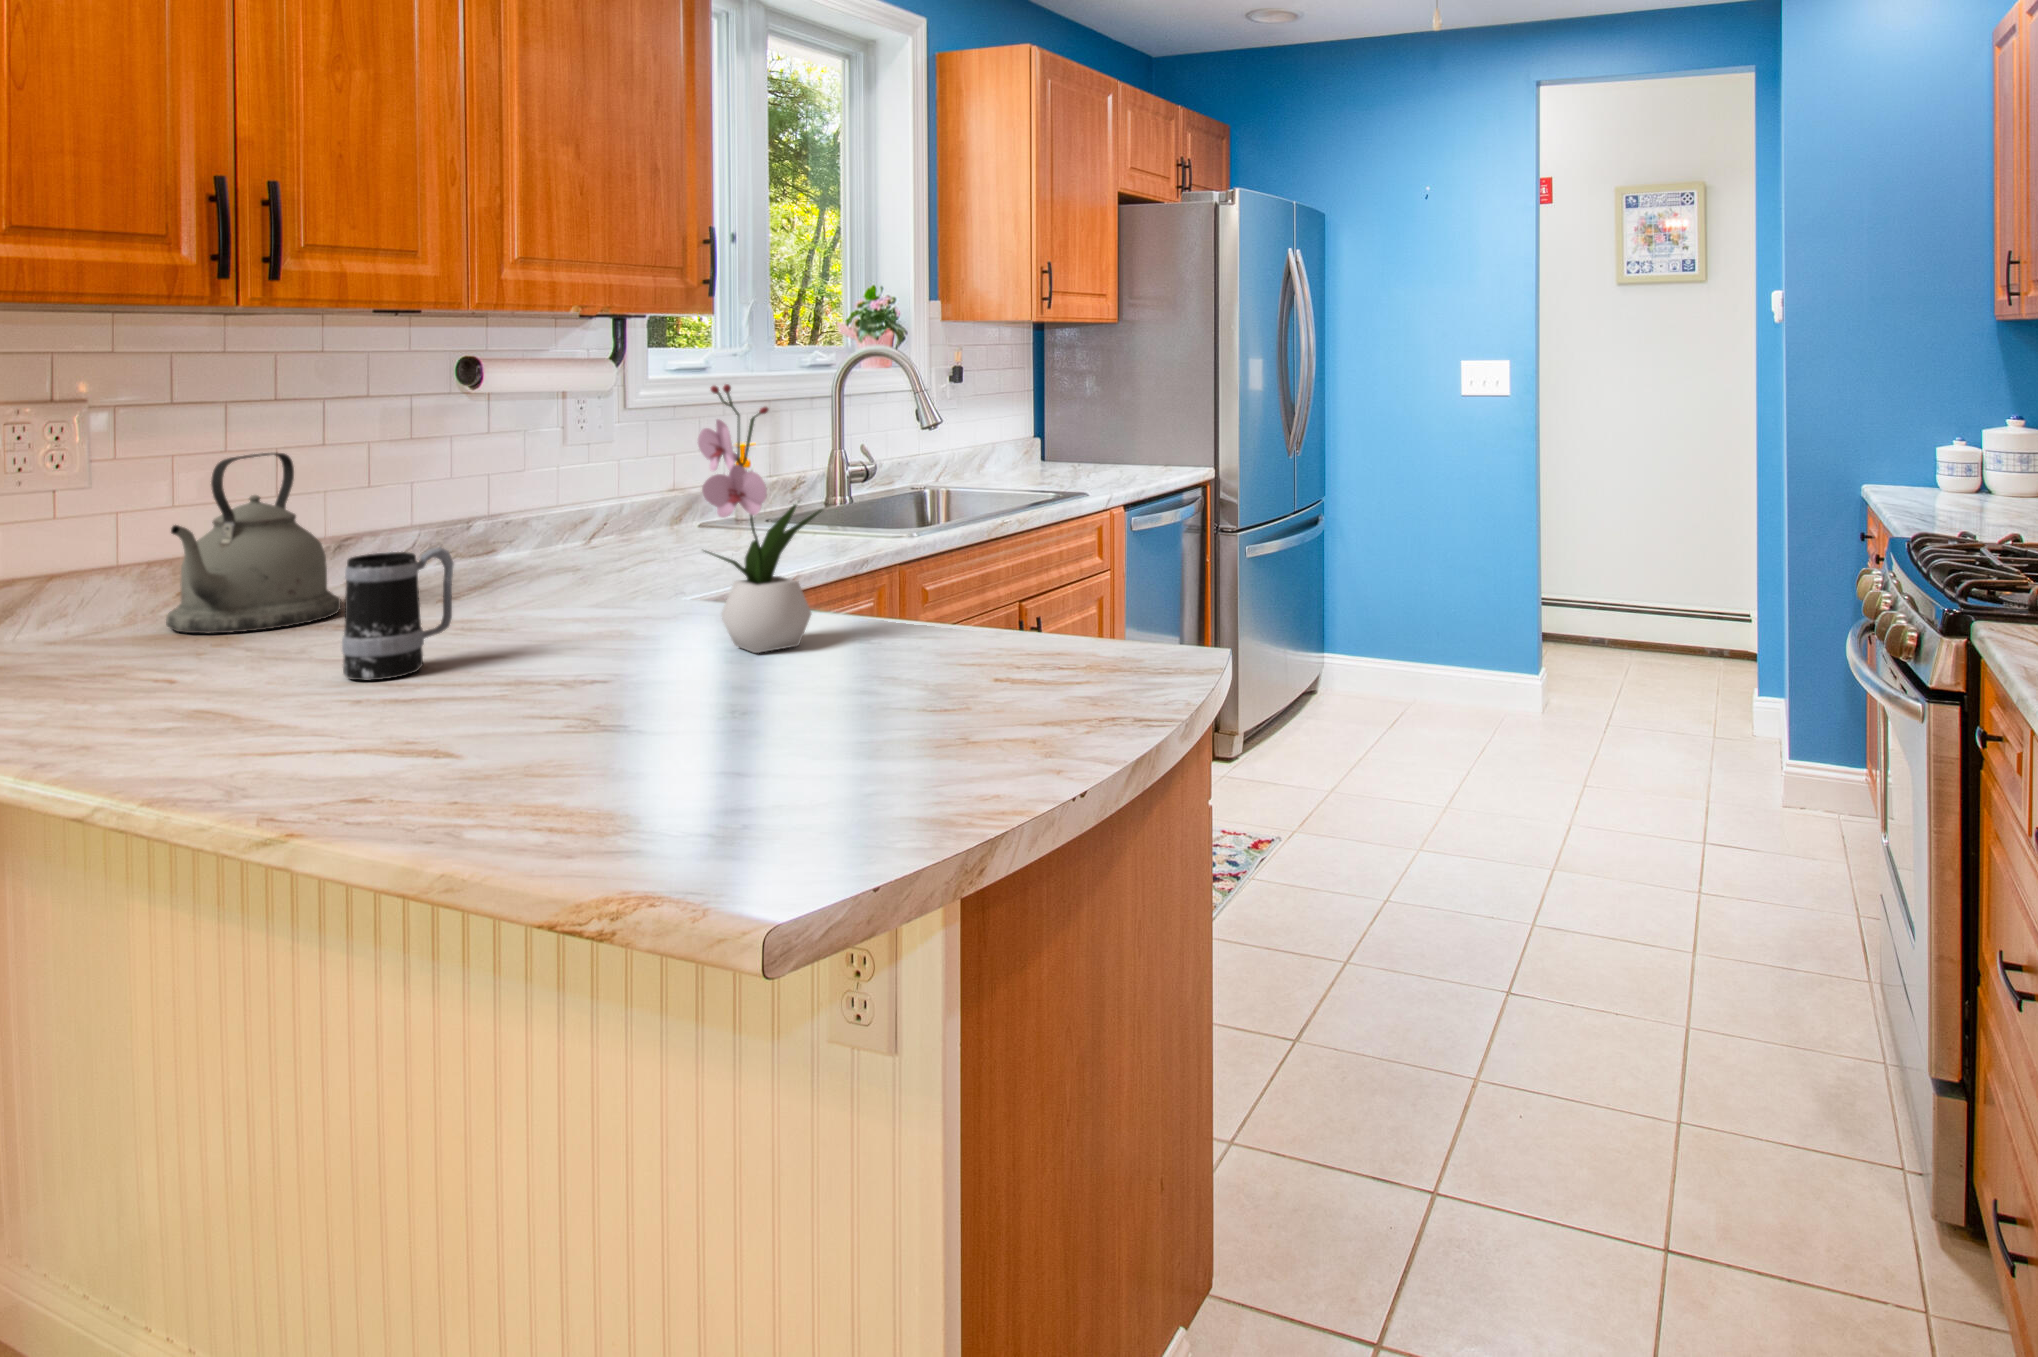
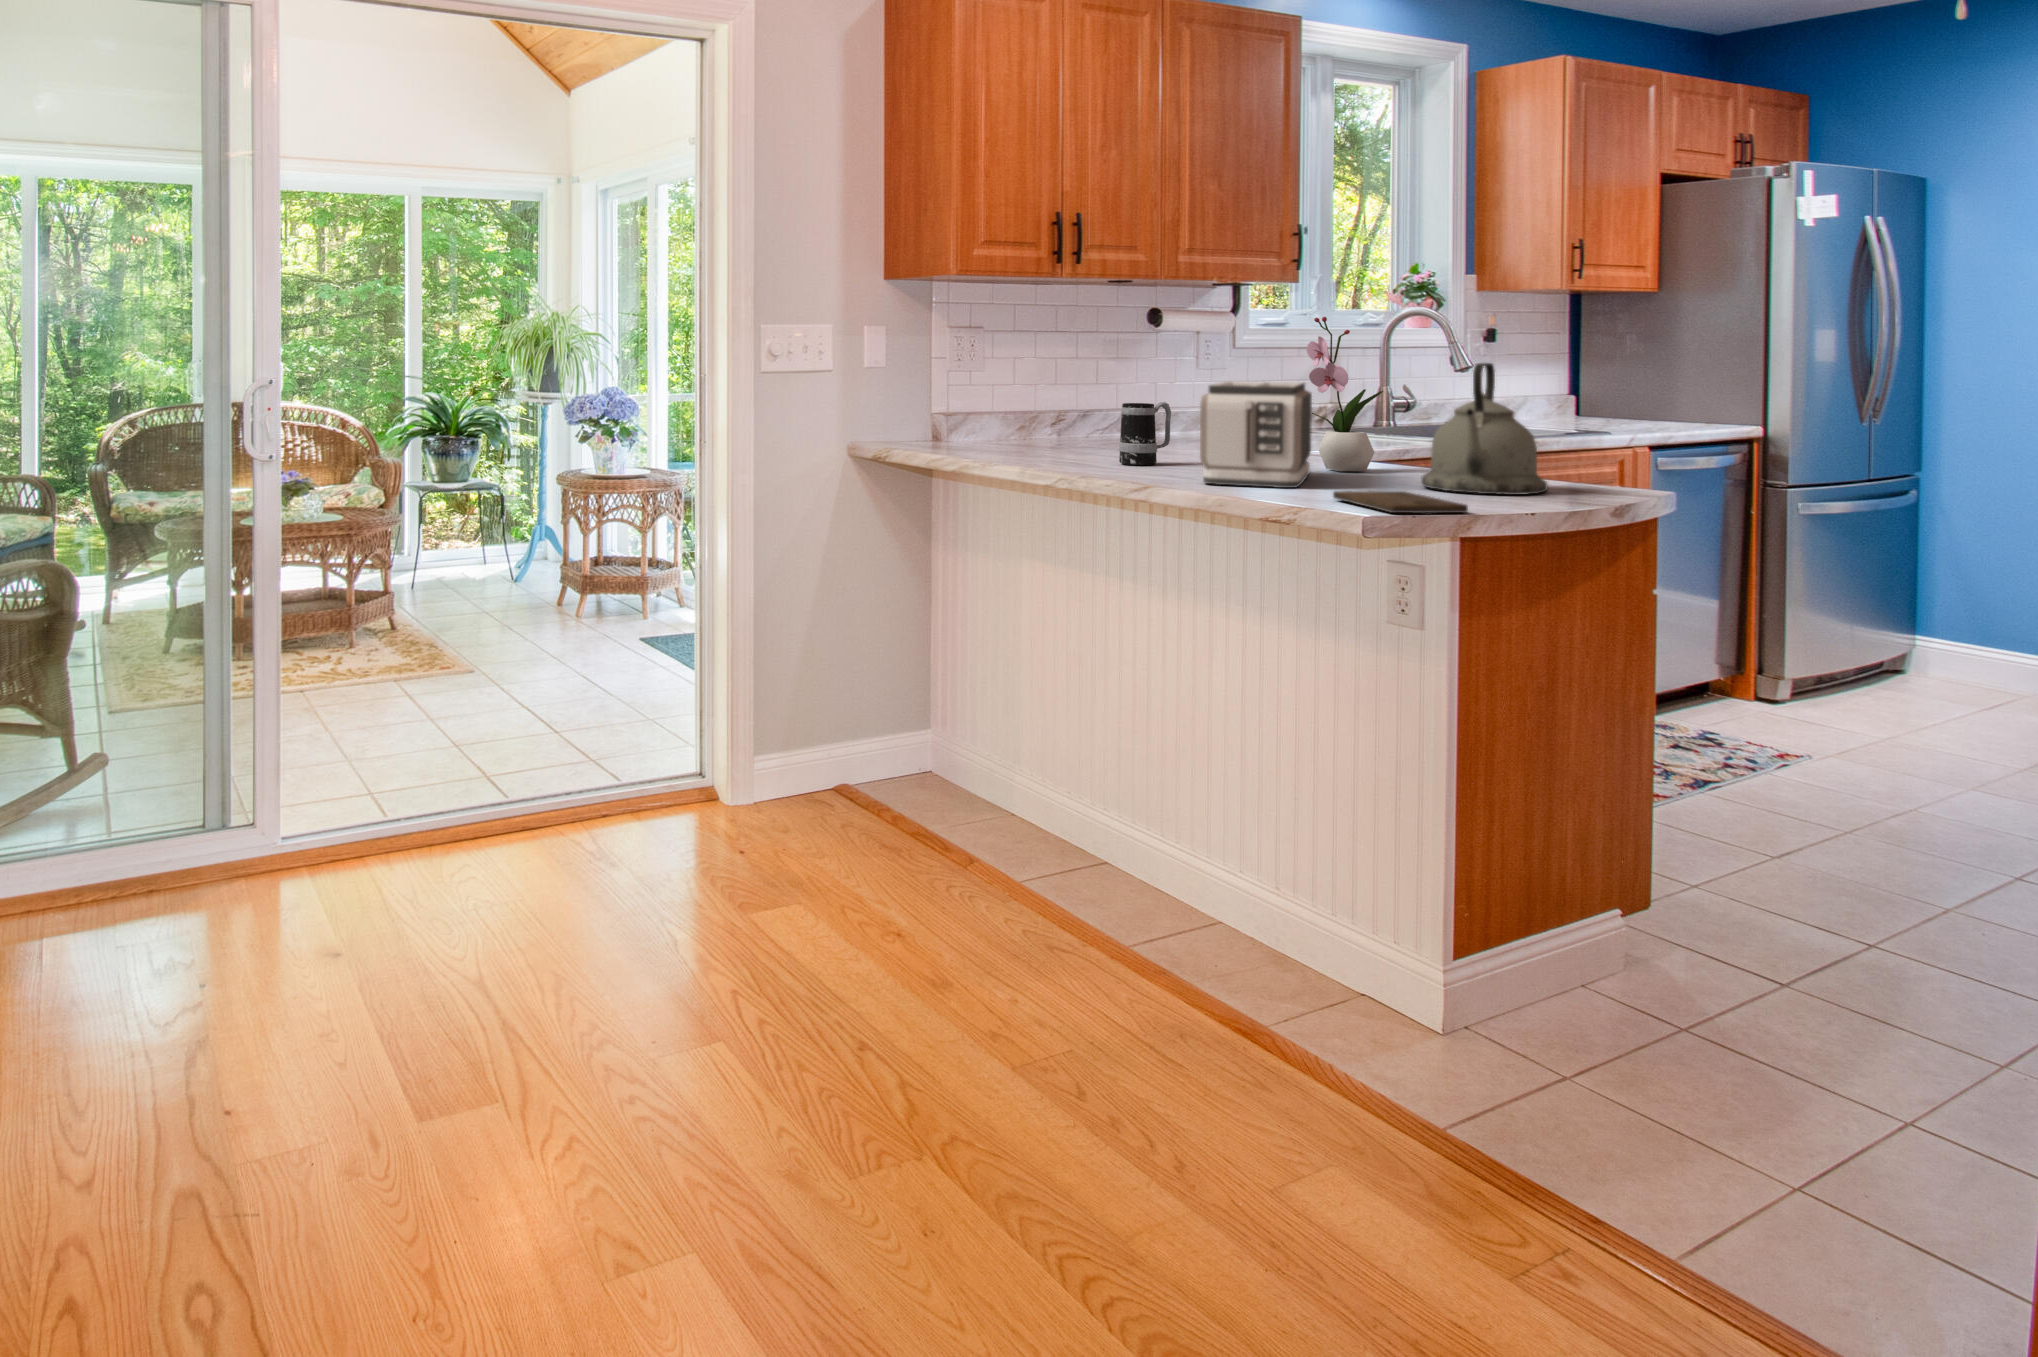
kettle: present [166,453,341,633] -> present [1421,363,1547,495]
toaster: none [457,509,702,756] -> present [1200,381,1312,488]
cutting board: none [718,749,974,857] -> present [1333,491,1468,513]

